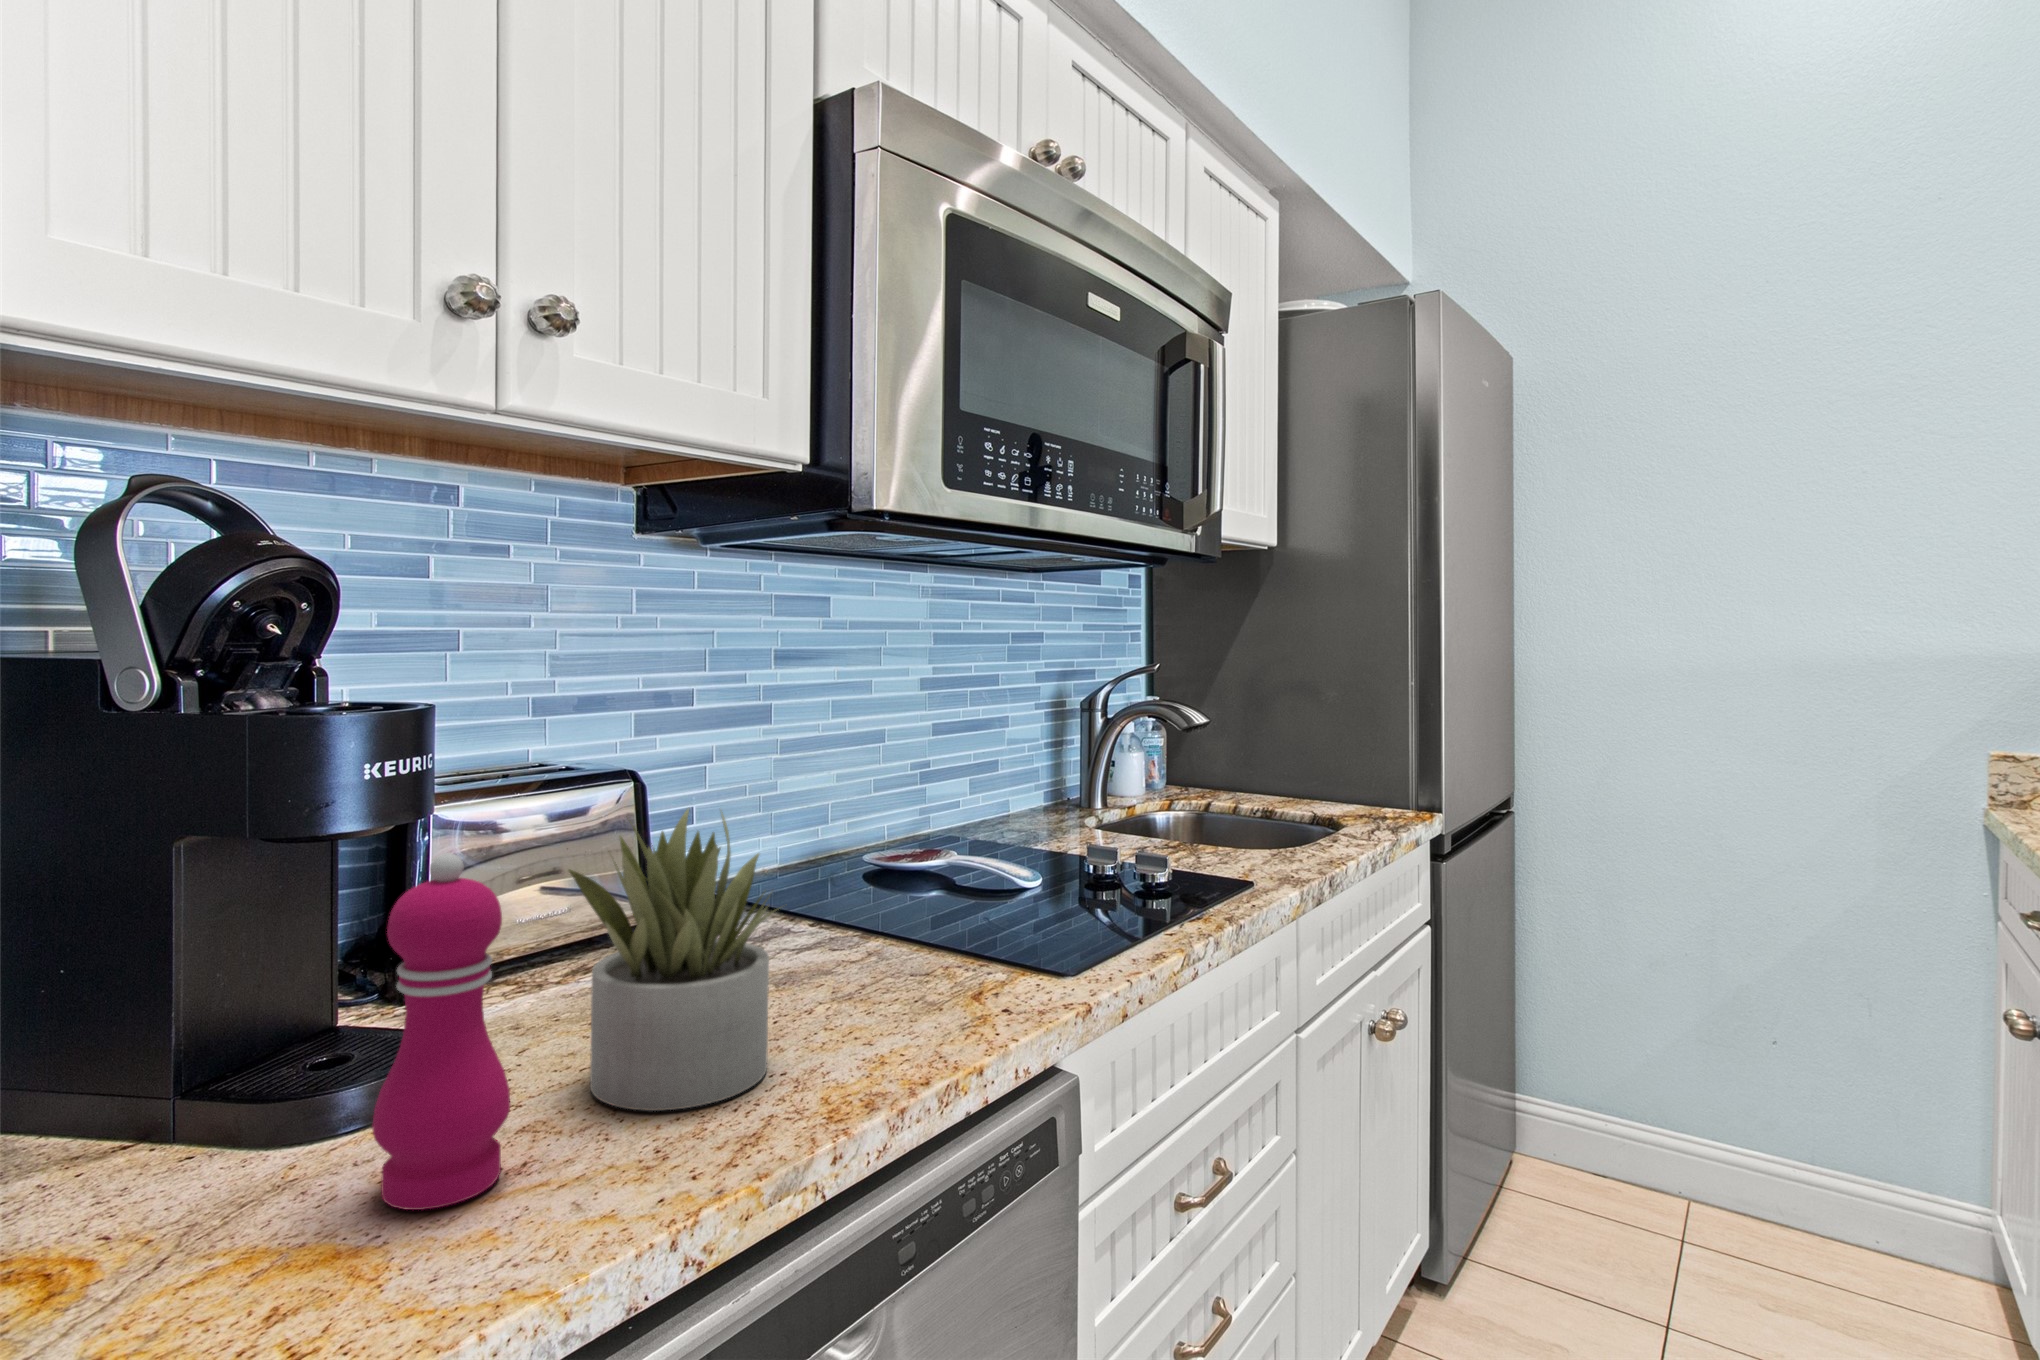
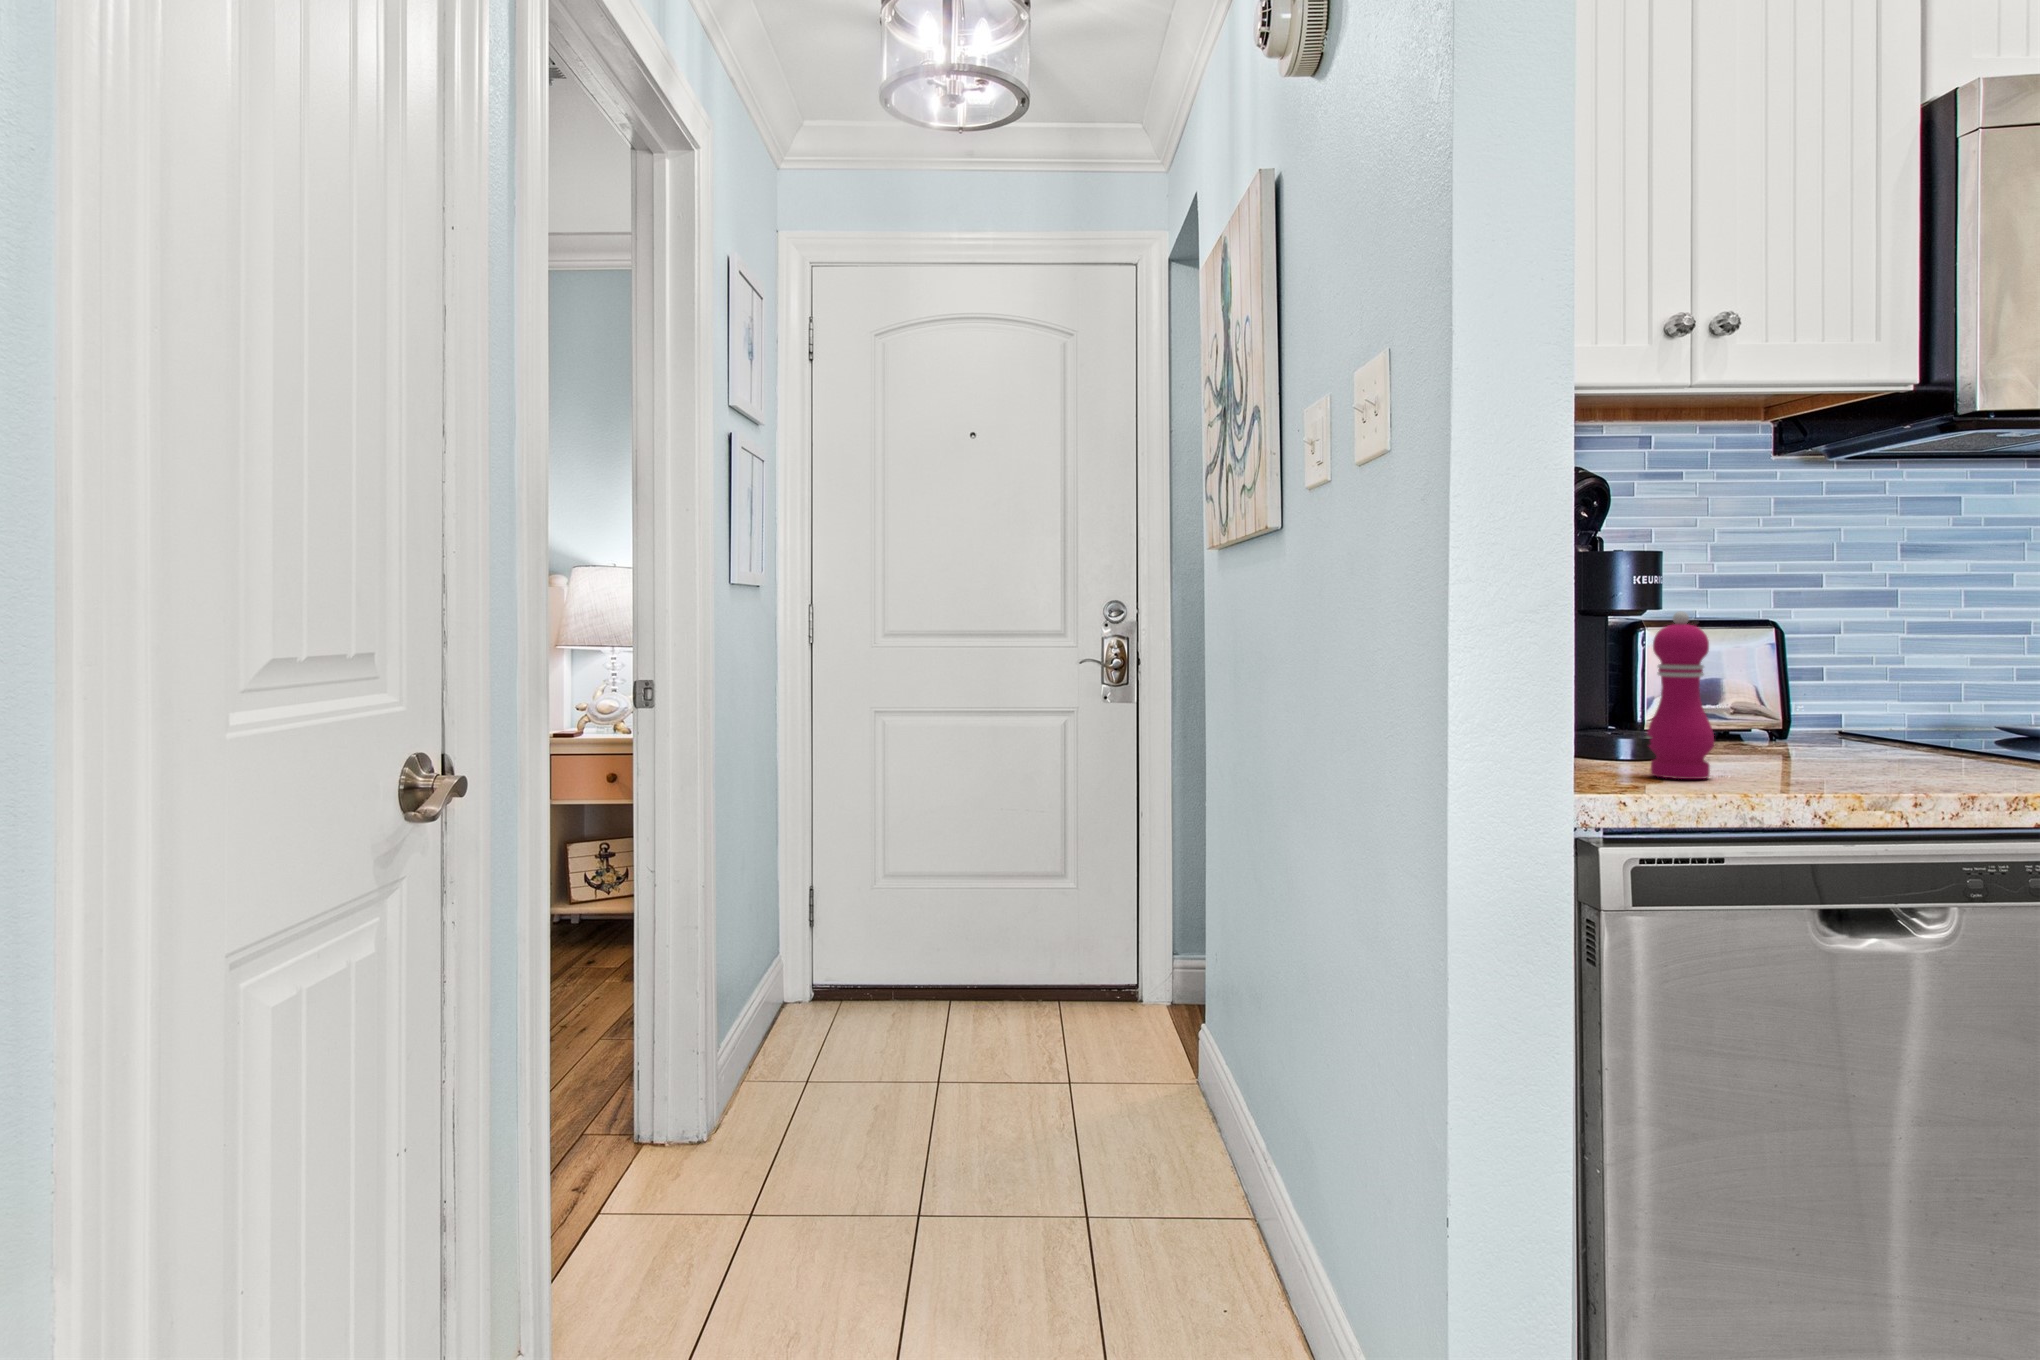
succulent plant: present [569,808,776,1111] -> none [1740,609,1889,777]

